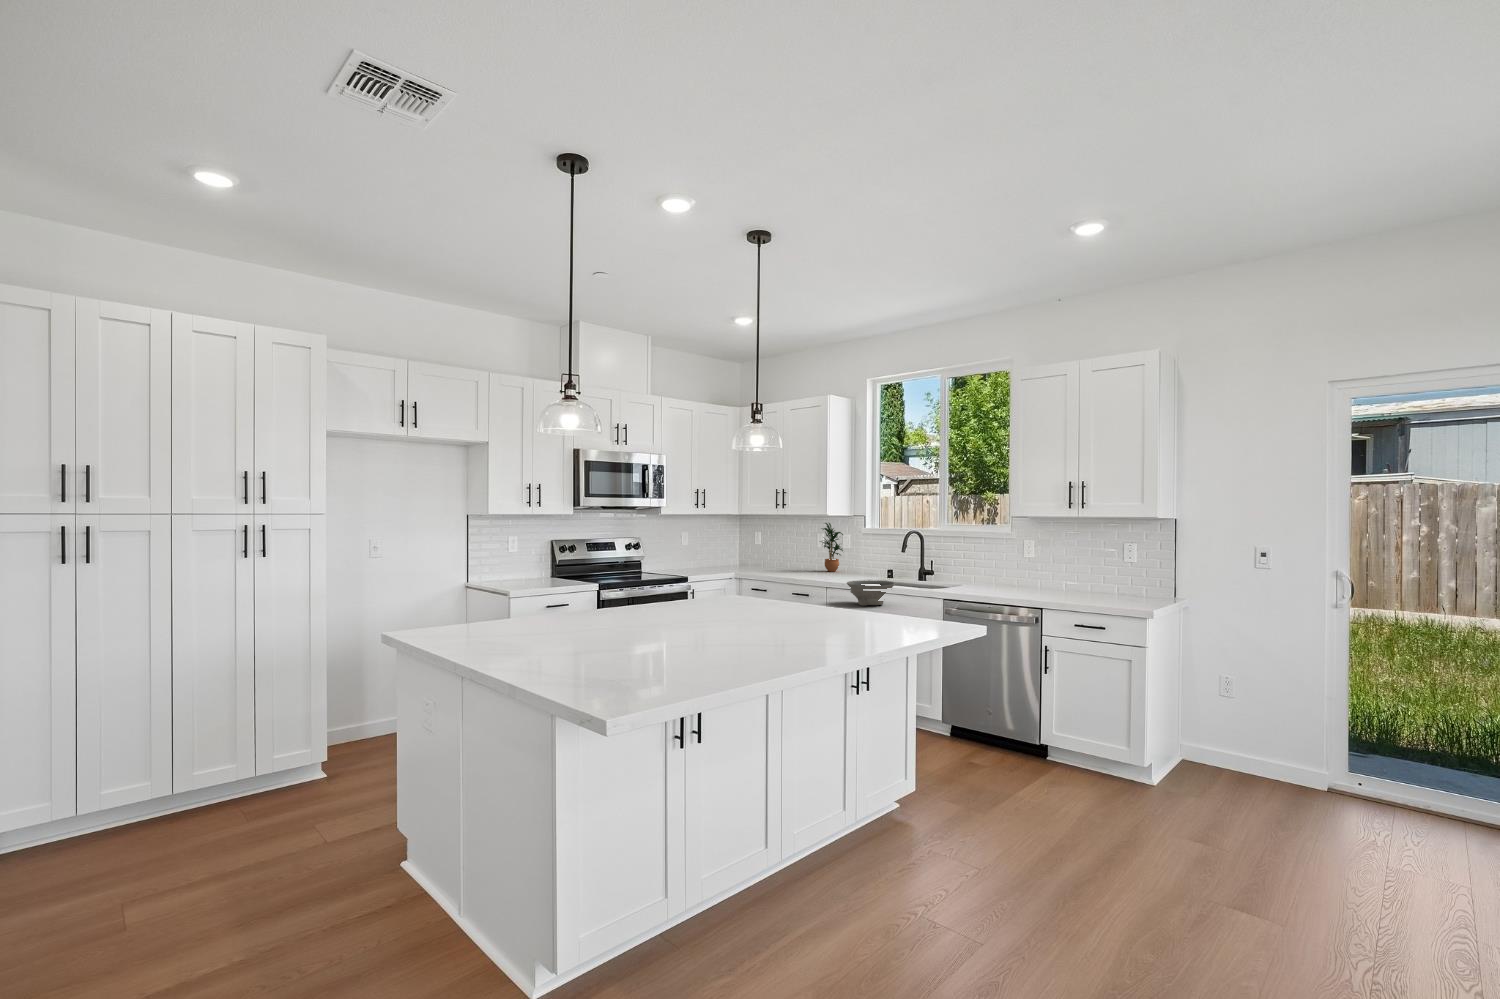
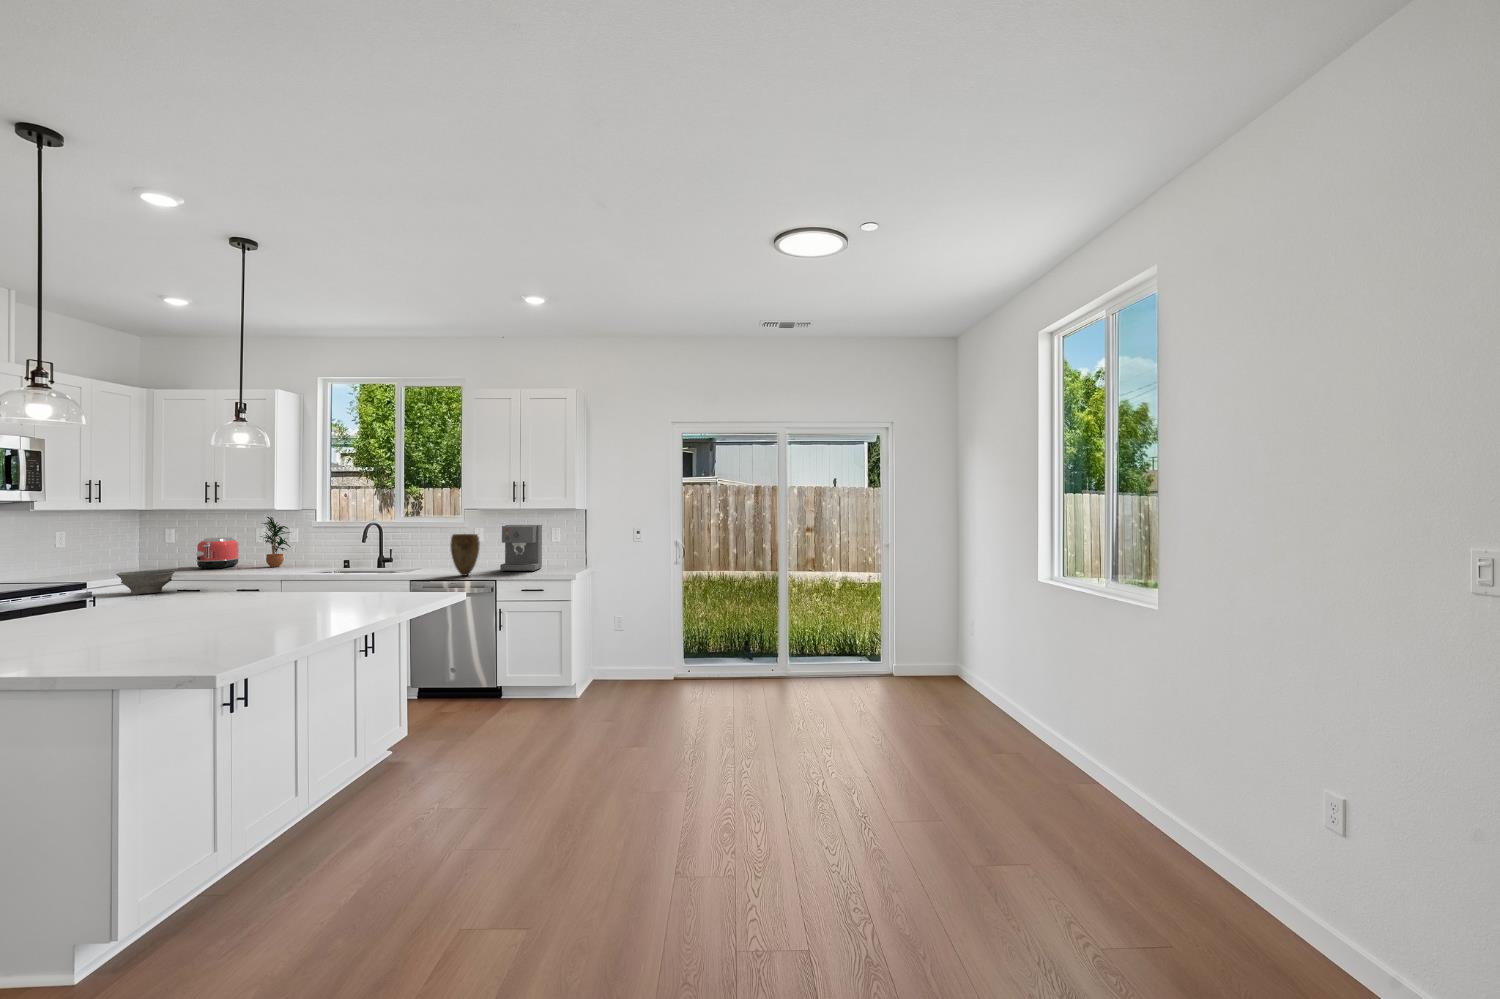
coffee maker: none [1050,536,1106,598] -> present [500,525,542,571]
toaster: none [773,541,806,570] -> present [196,537,239,569]
vase: none [987,546,1021,597] -> present [450,534,480,576]
bowl: present [847,580,895,606] -> present [116,570,175,595]

